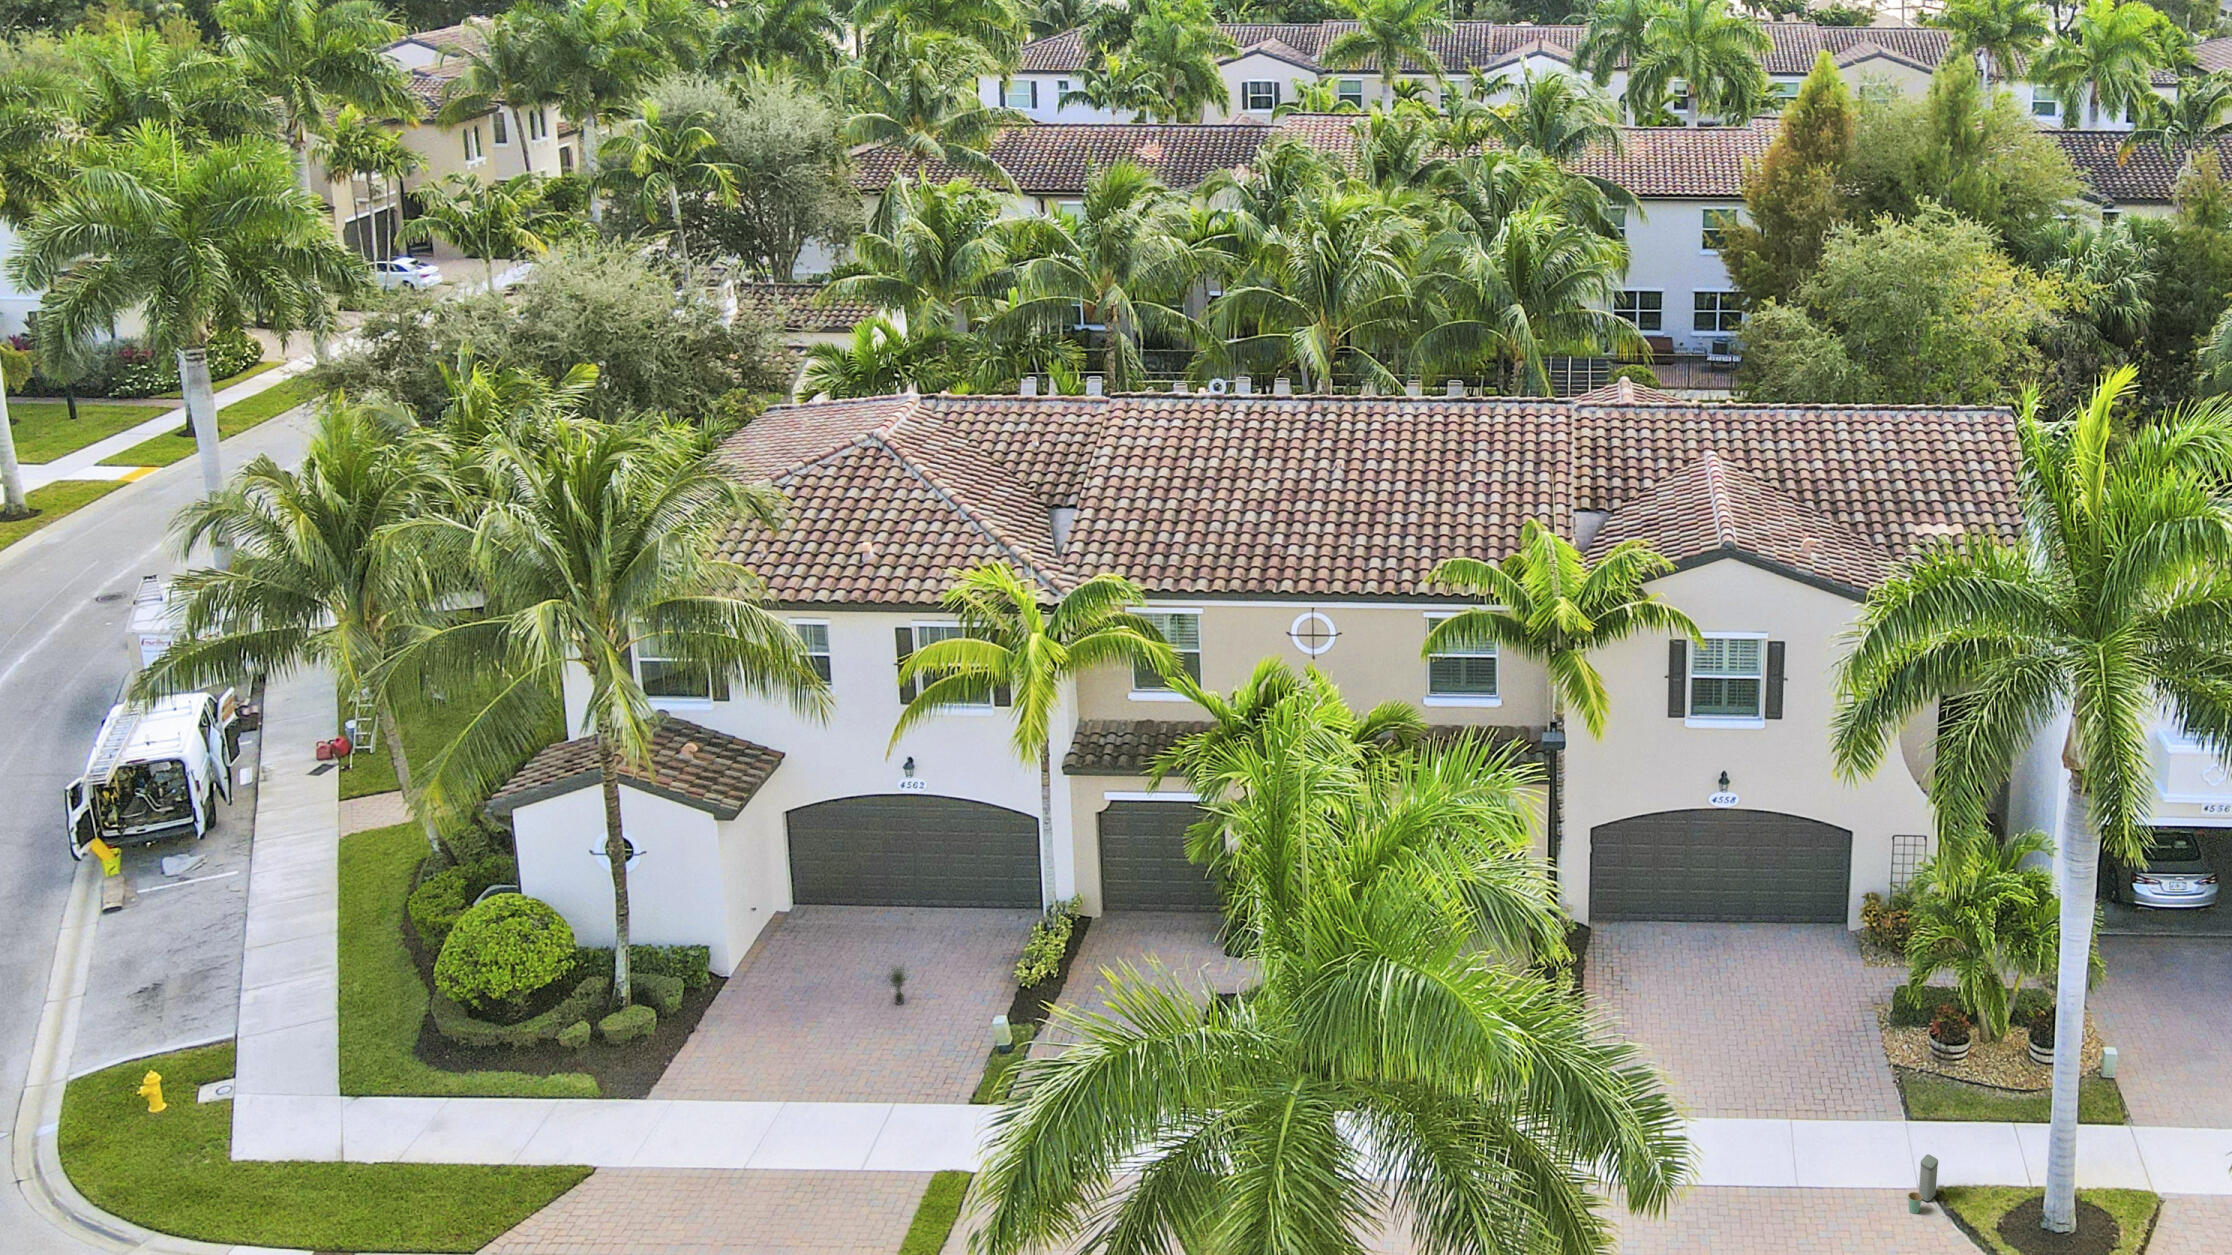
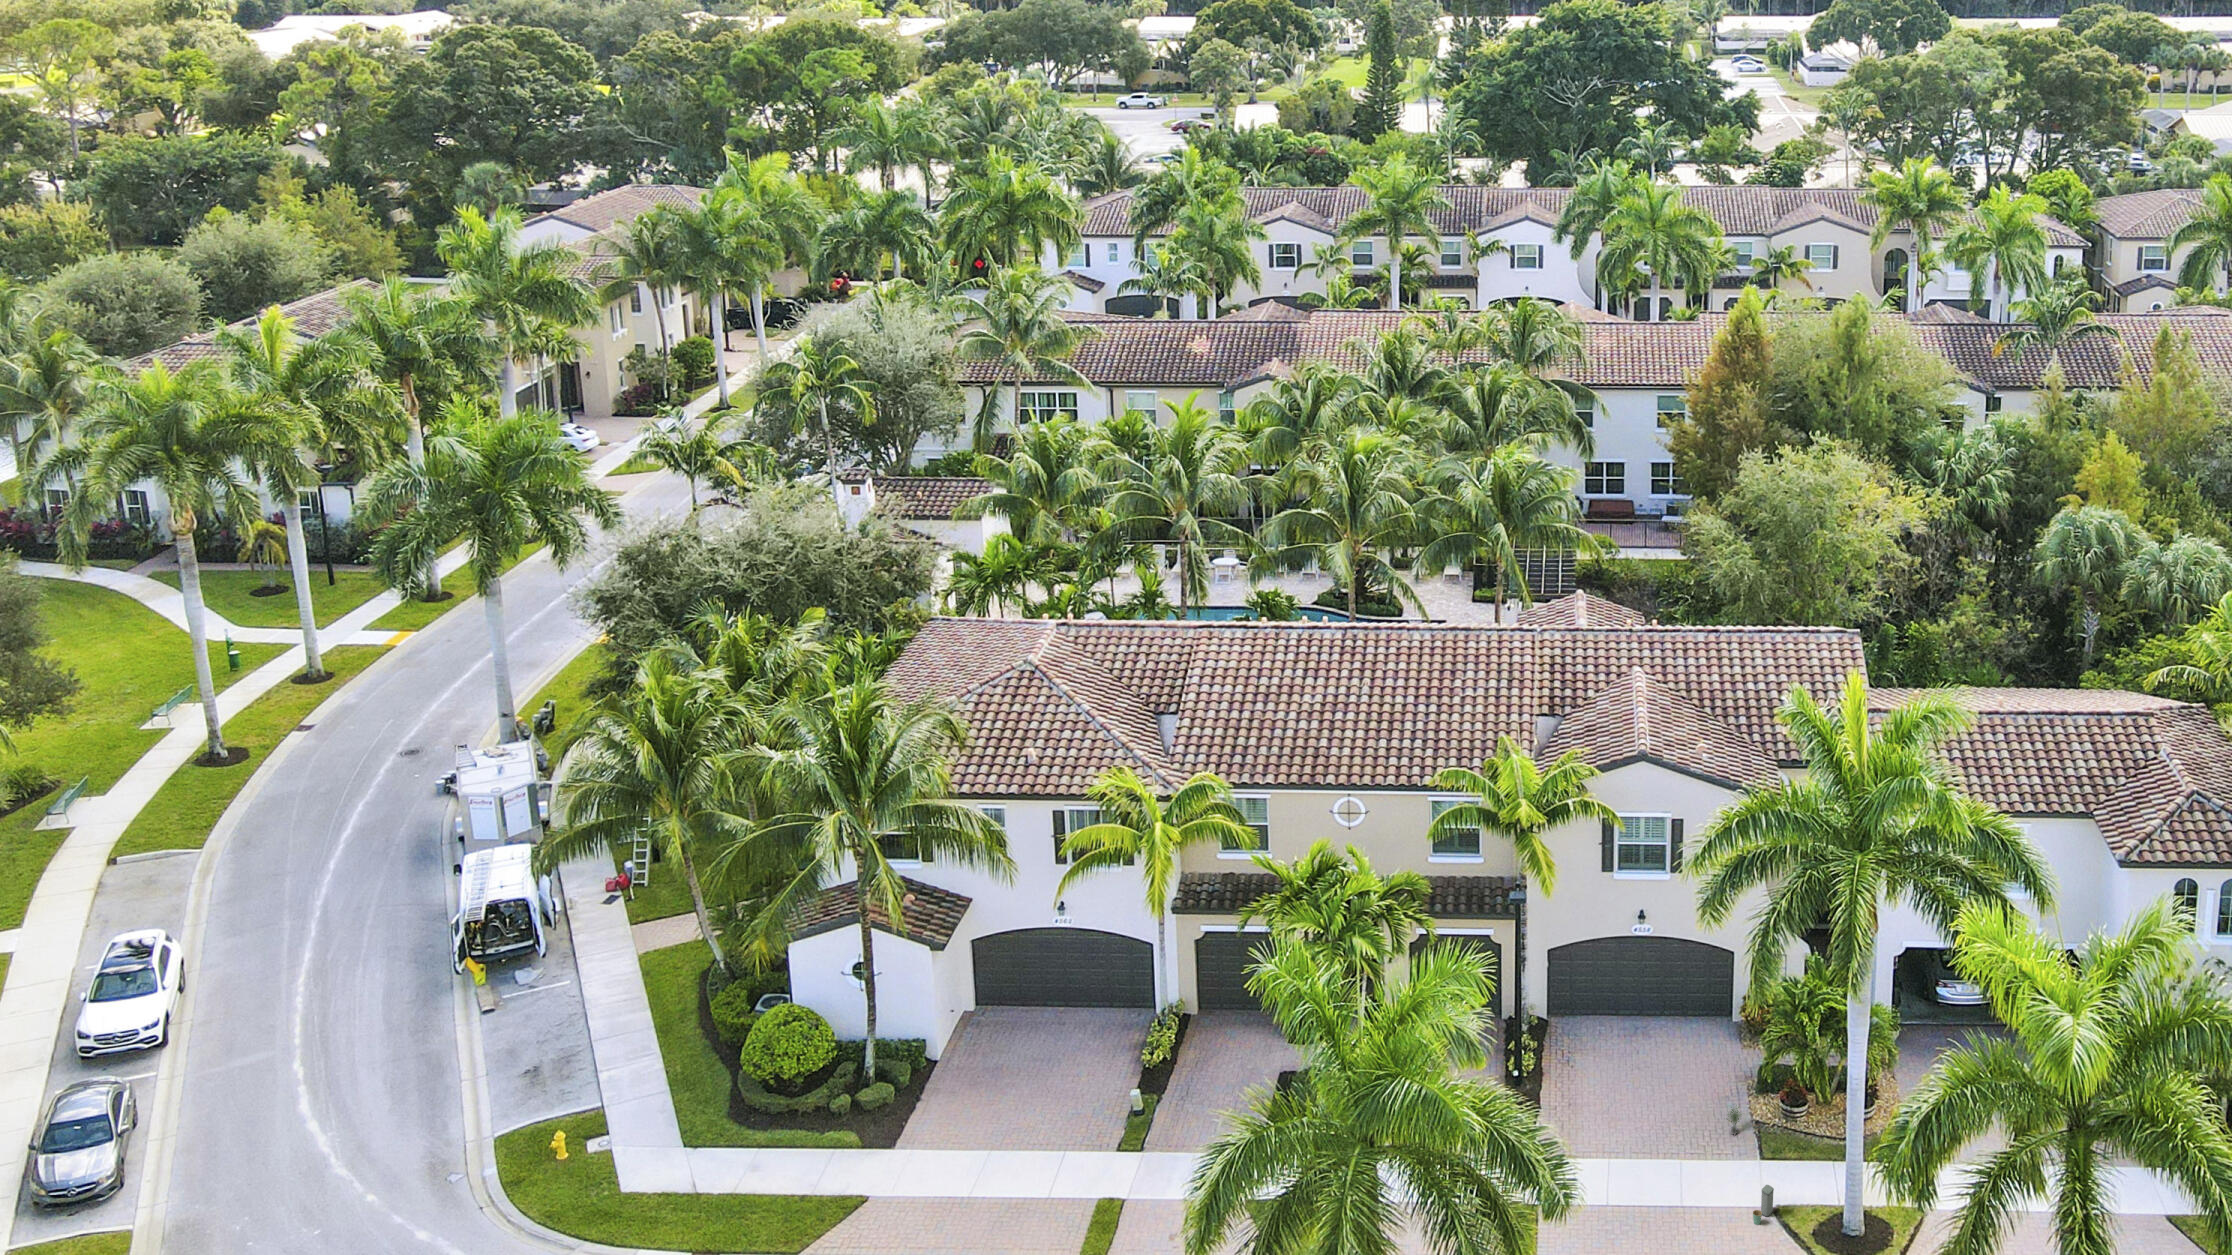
potted plant: present [888,967,905,1004] -> present [1728,1107,1740,1135]

